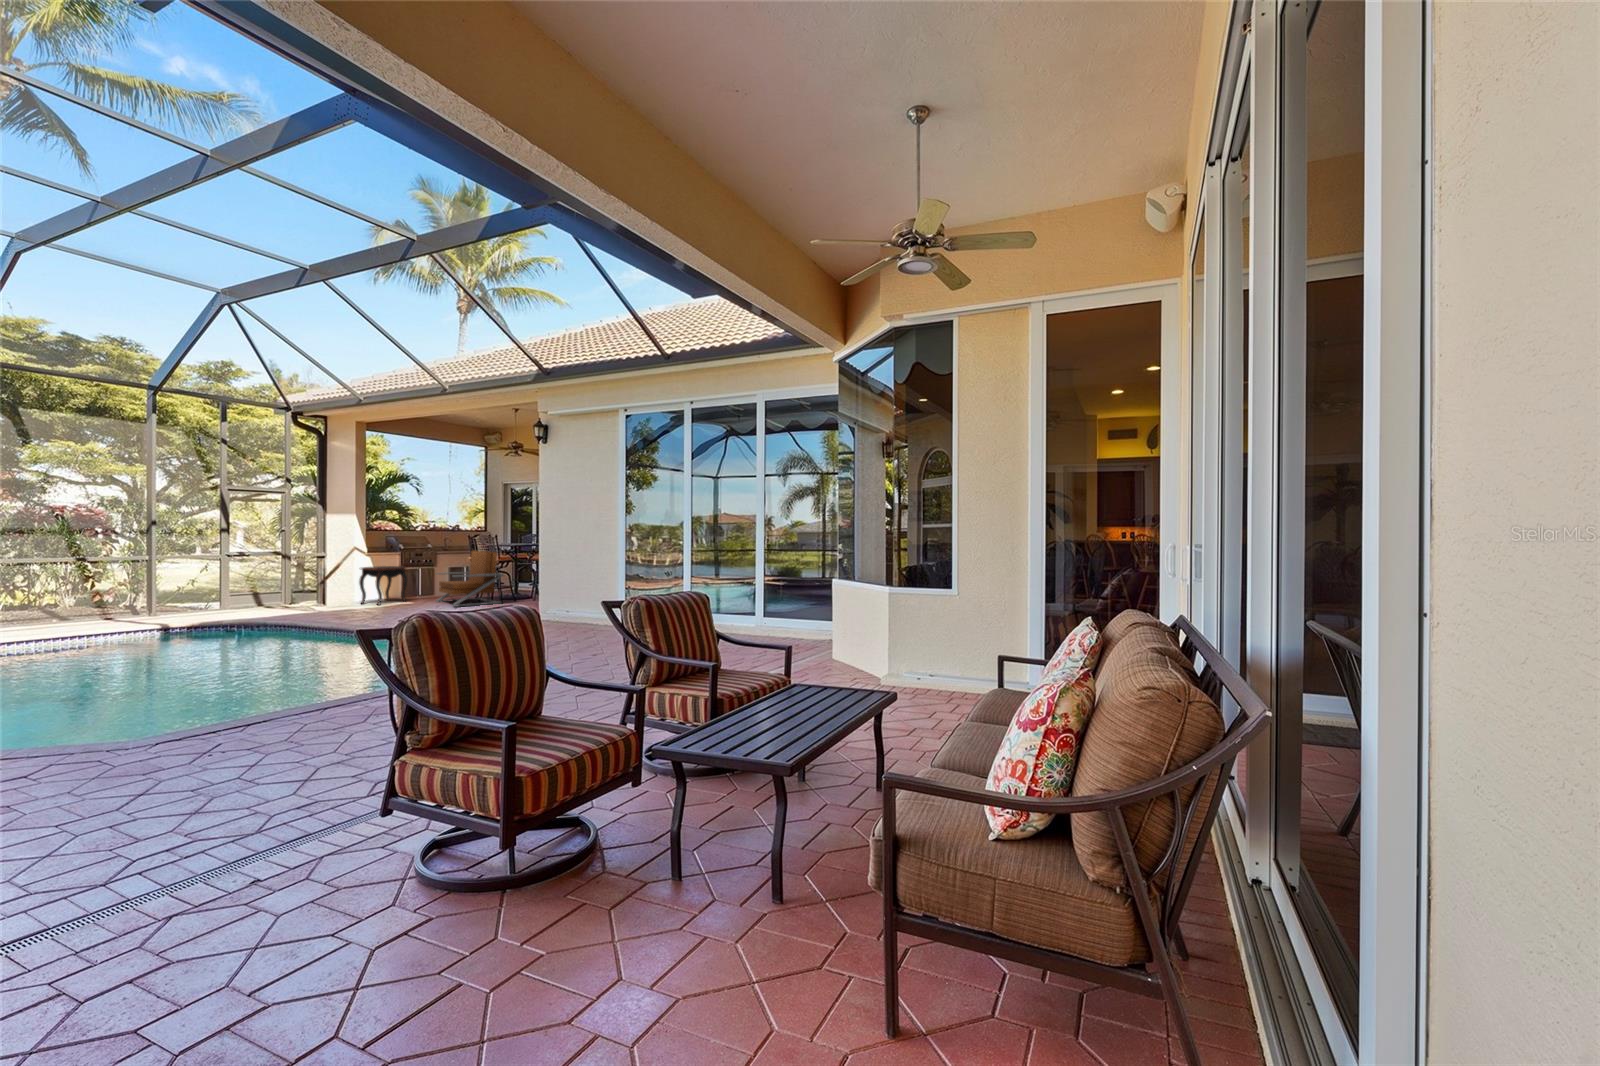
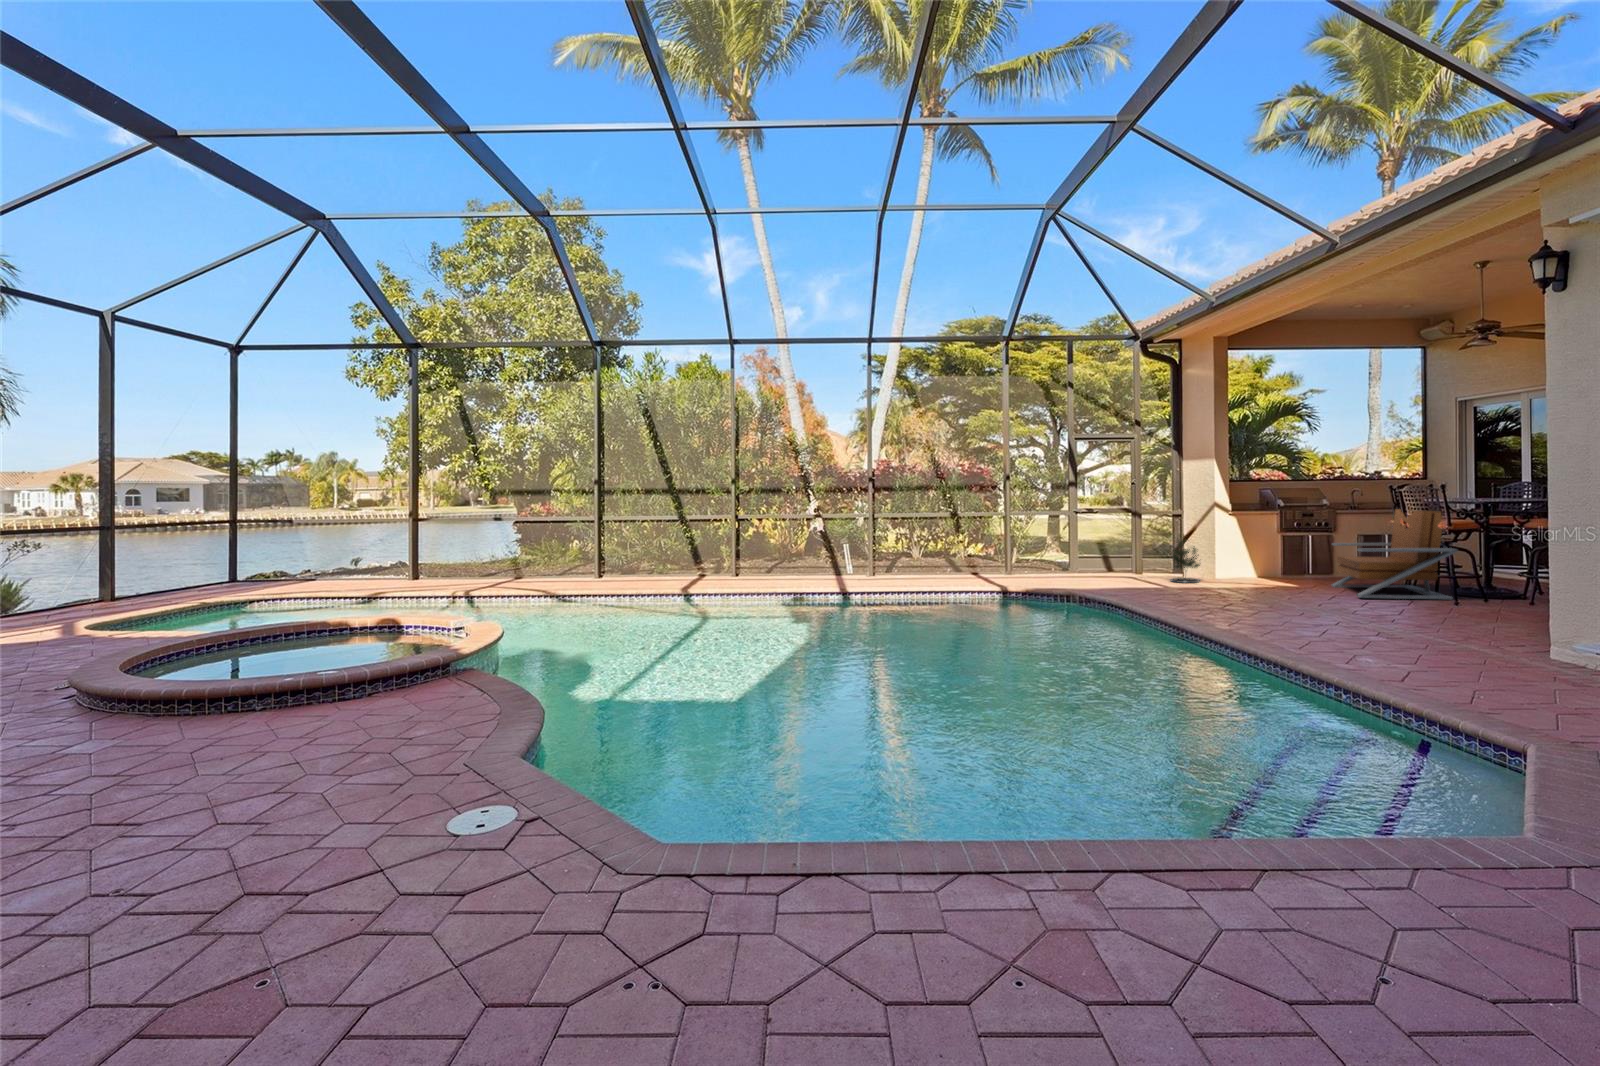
side table: present [359,566,407,605] -> none [1221,531,1289,585]
potted tree: none [317,569,345,608] -> present [1171,540,1200,583]

